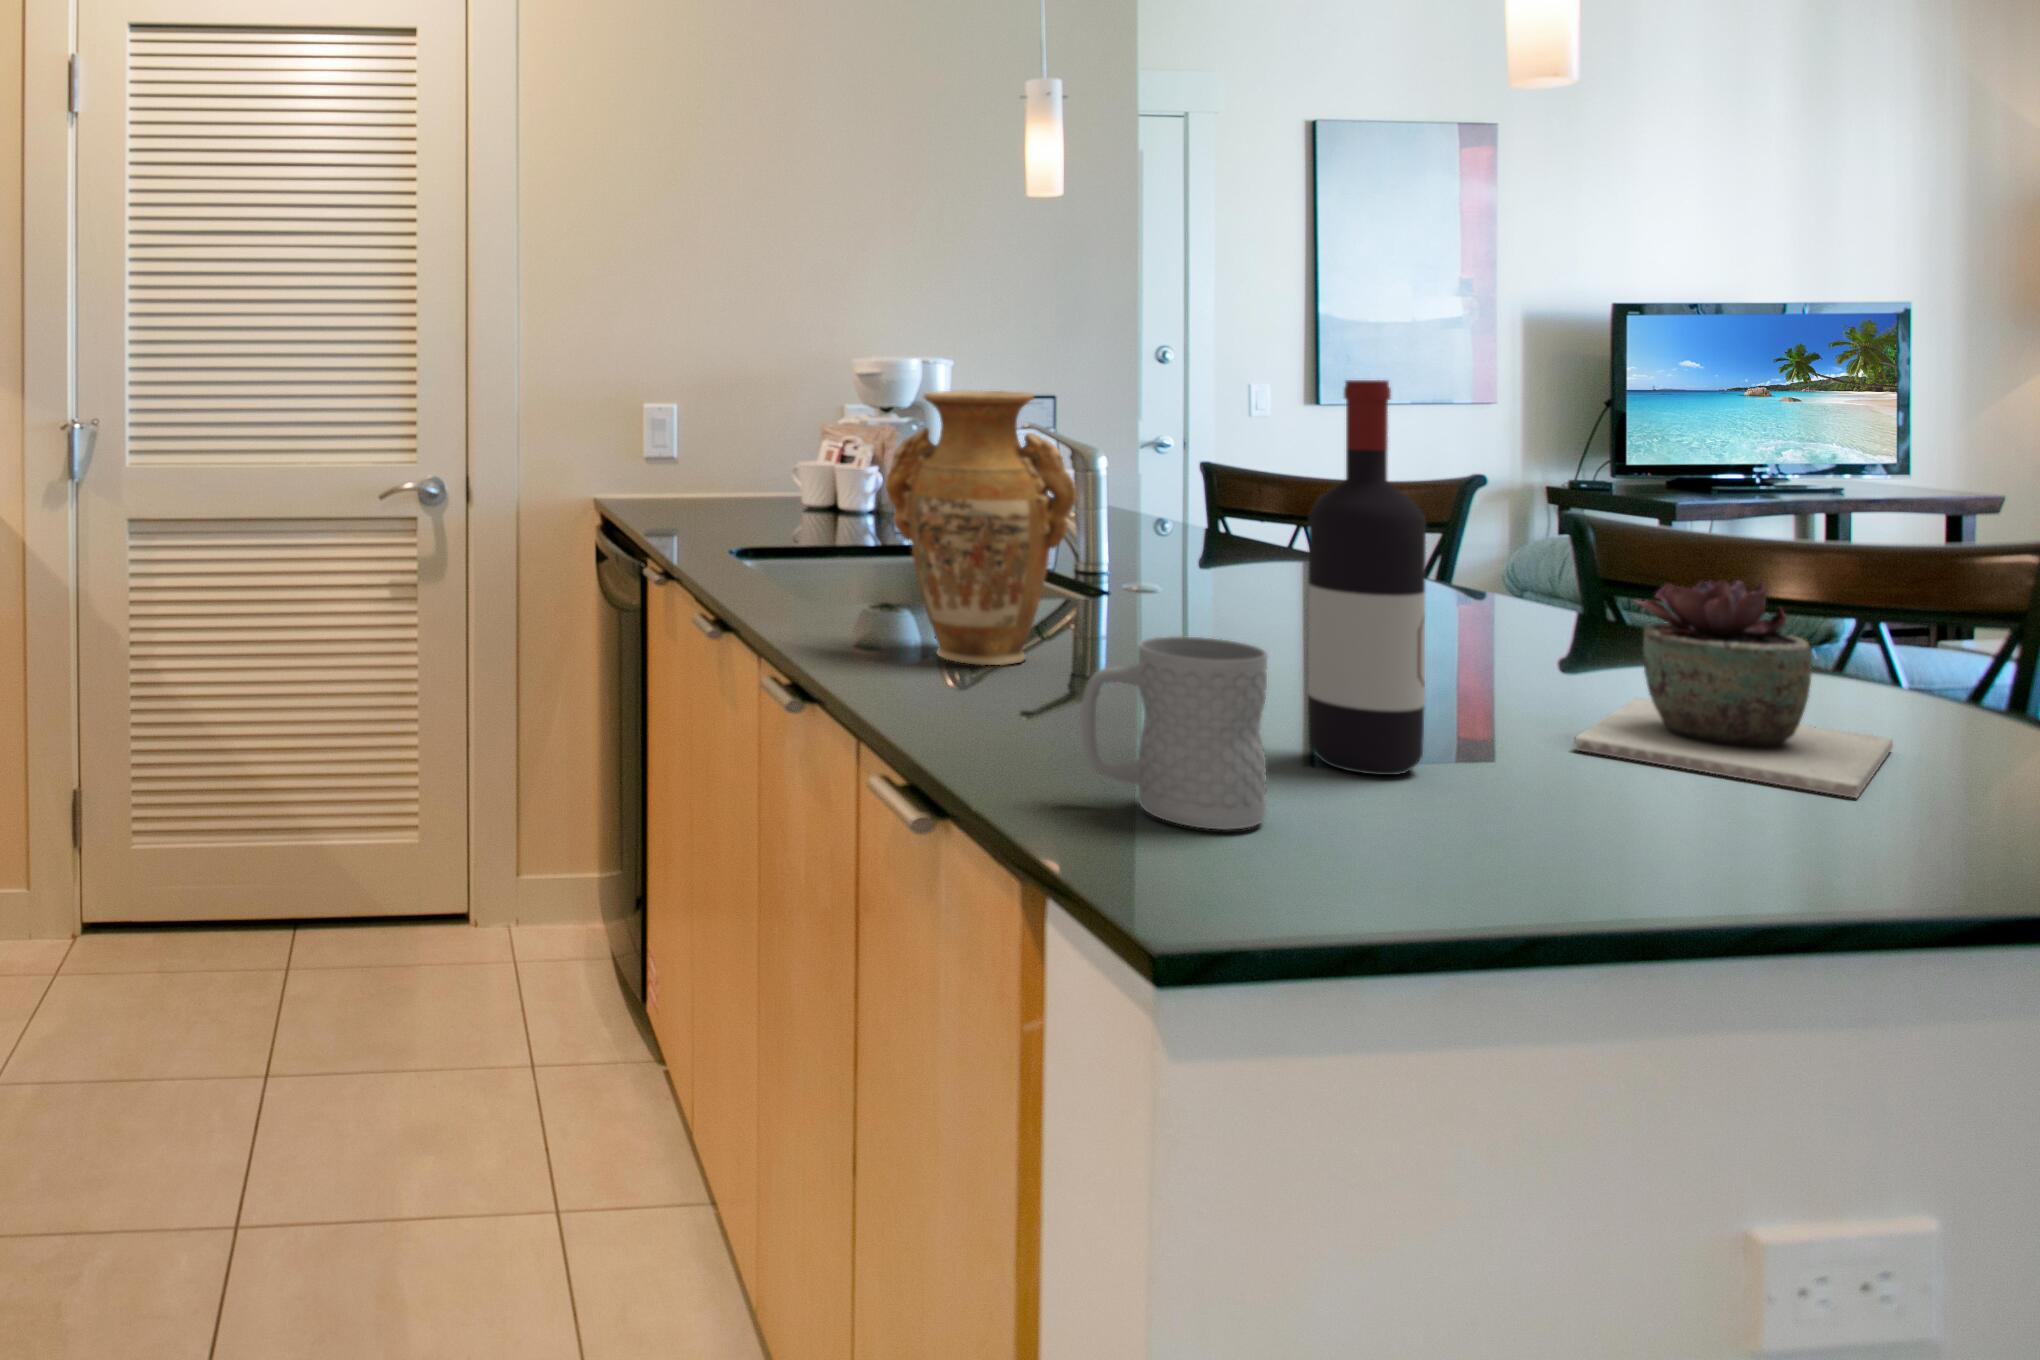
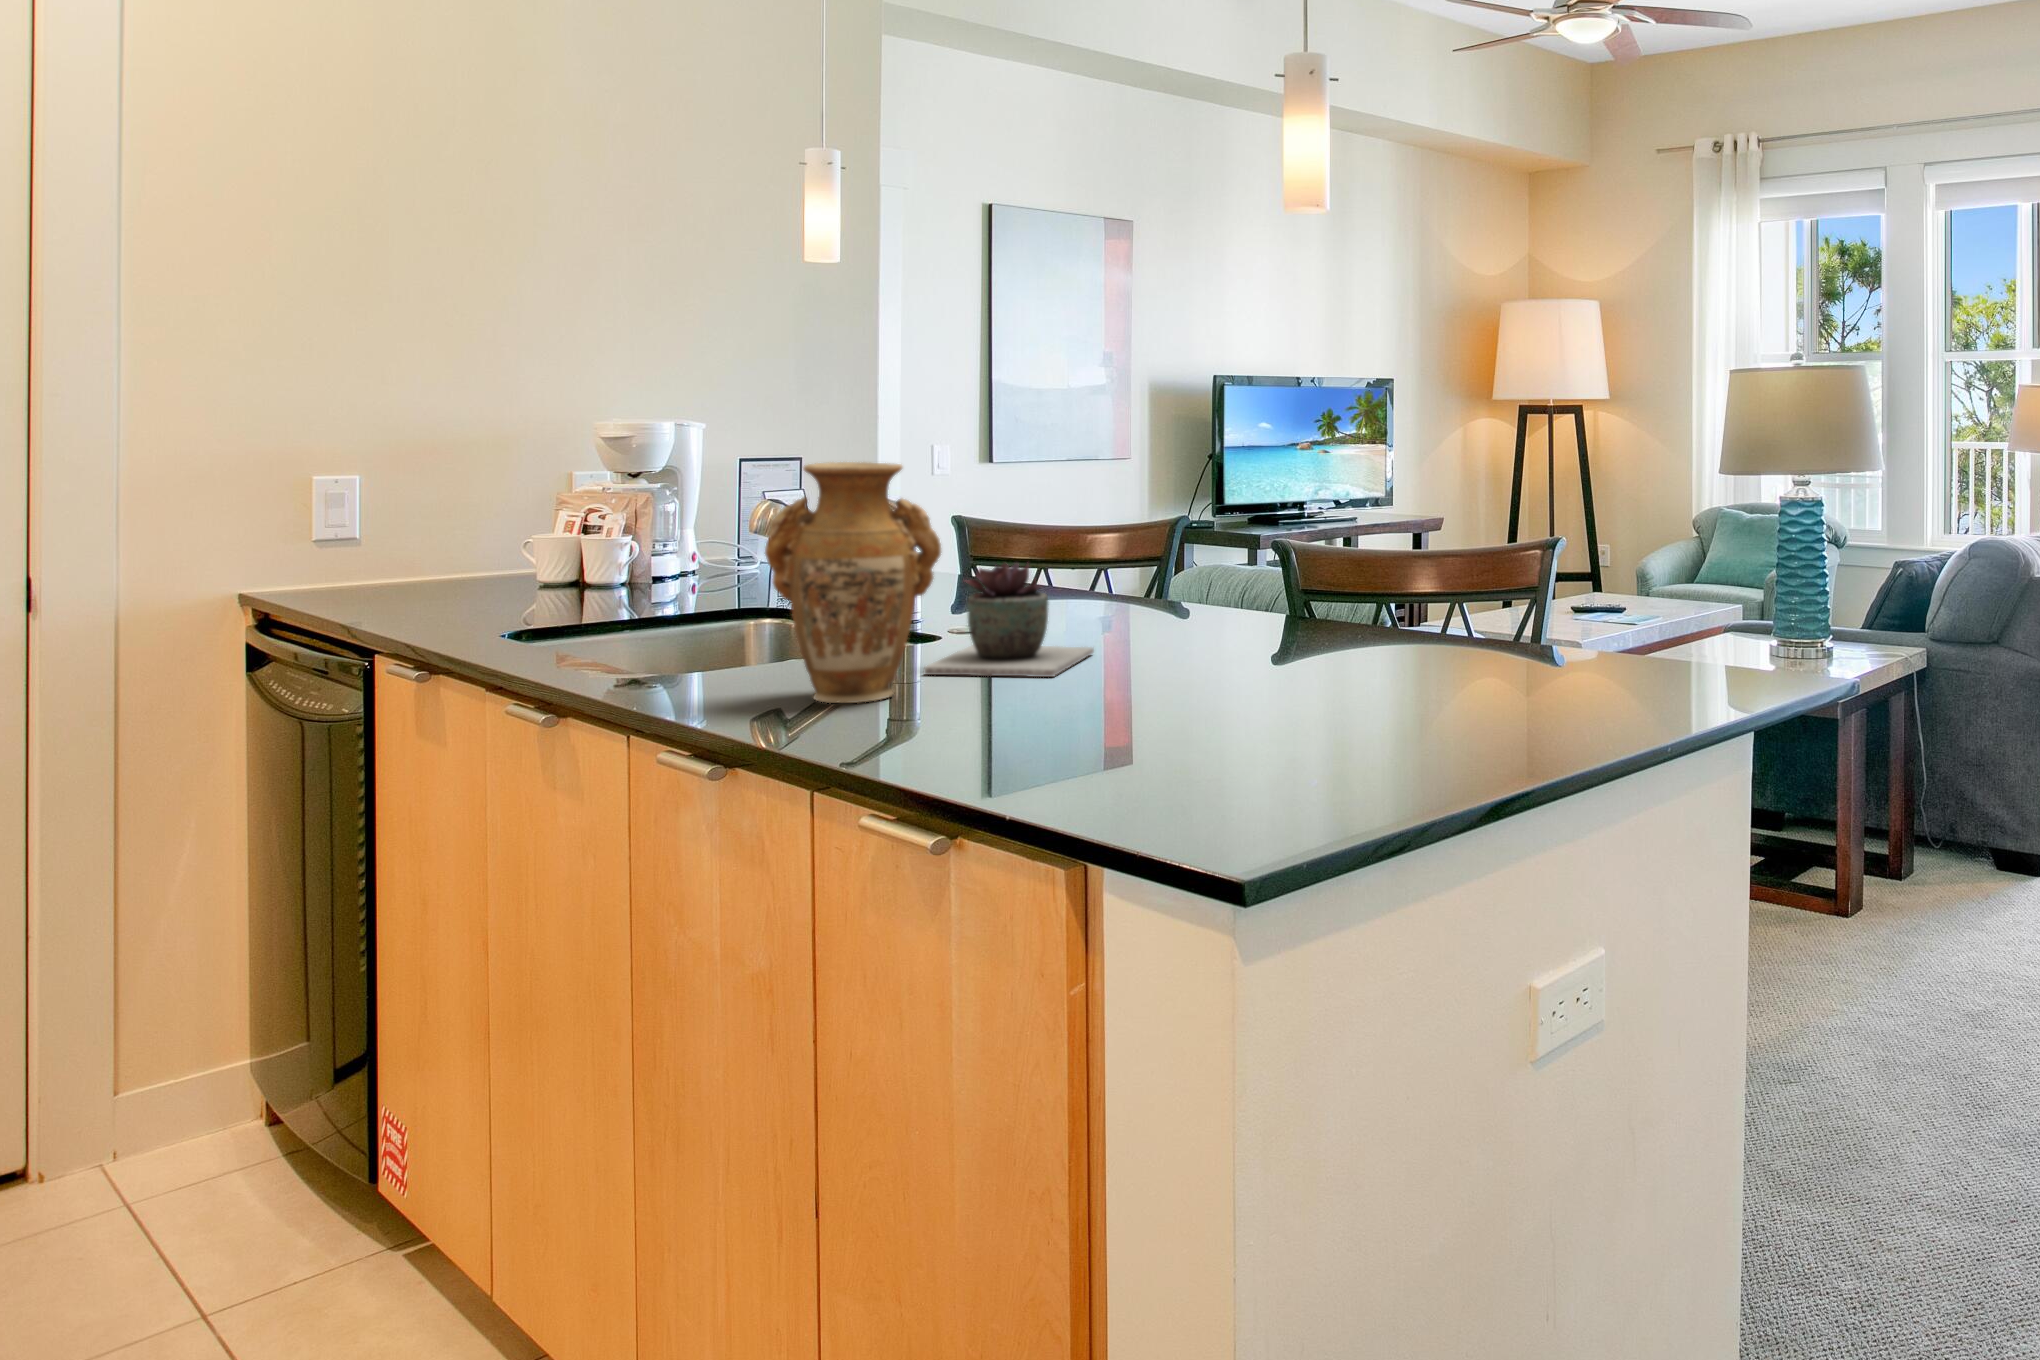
wine bottle: present [1308,380,1426,775] -> none [1142,454,1217,730]
succulent plant: present [1574,579,1893,798] -> present [924,564,1094,677]
mug: present [1080,636,1267,830] -> none [1017,644,1145,777]

